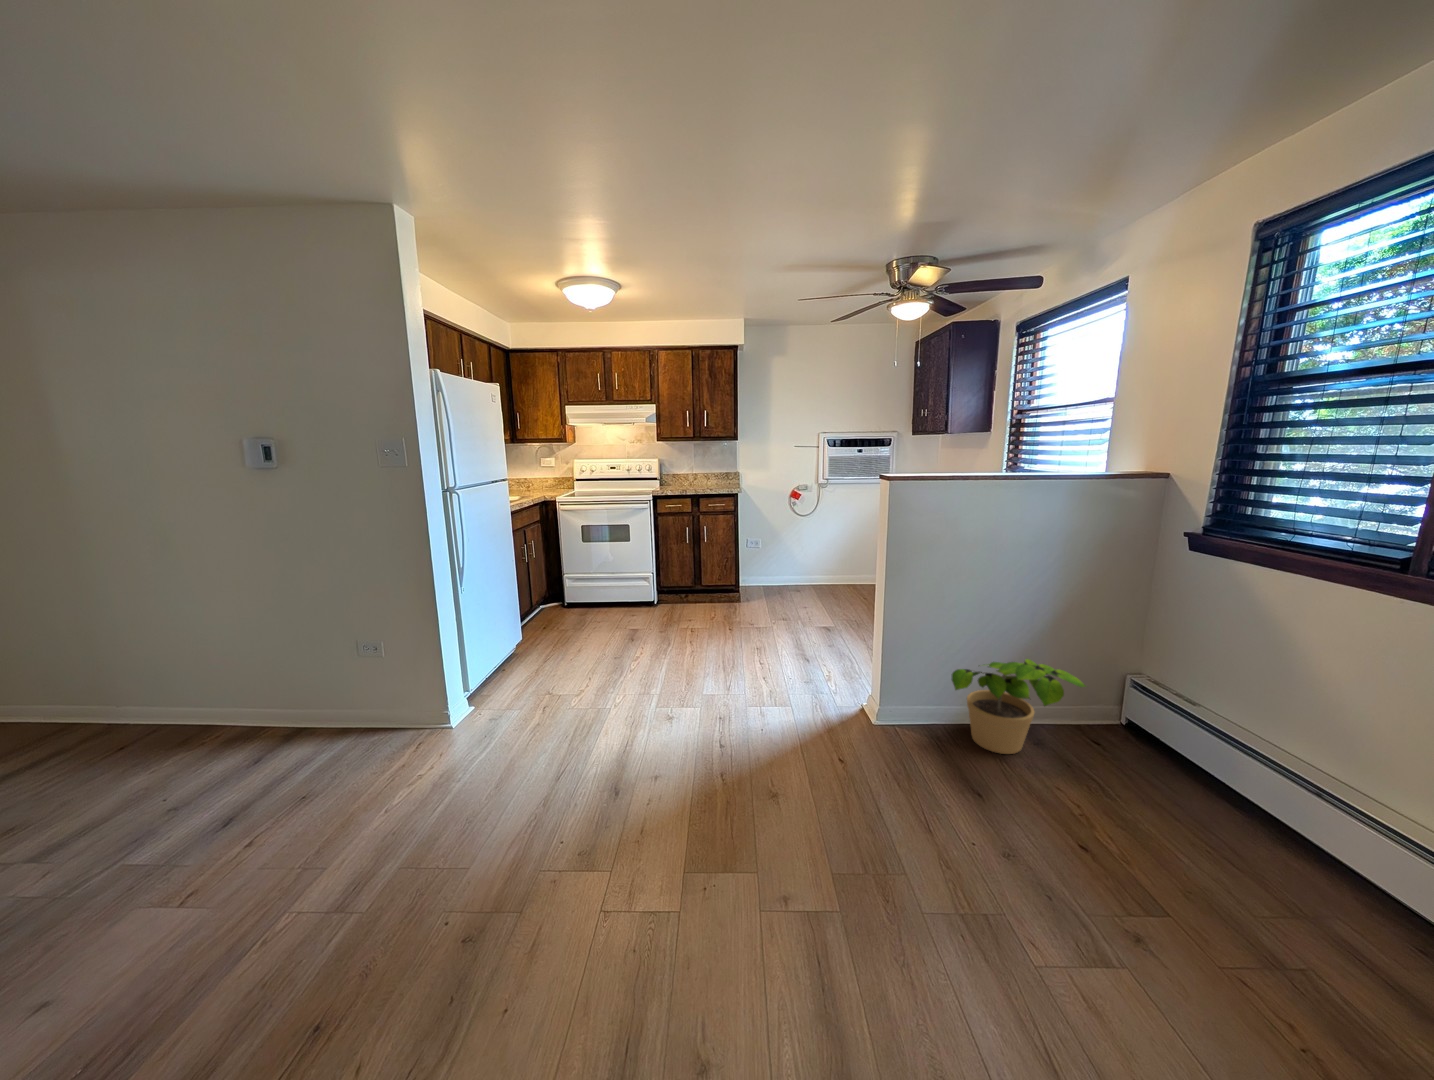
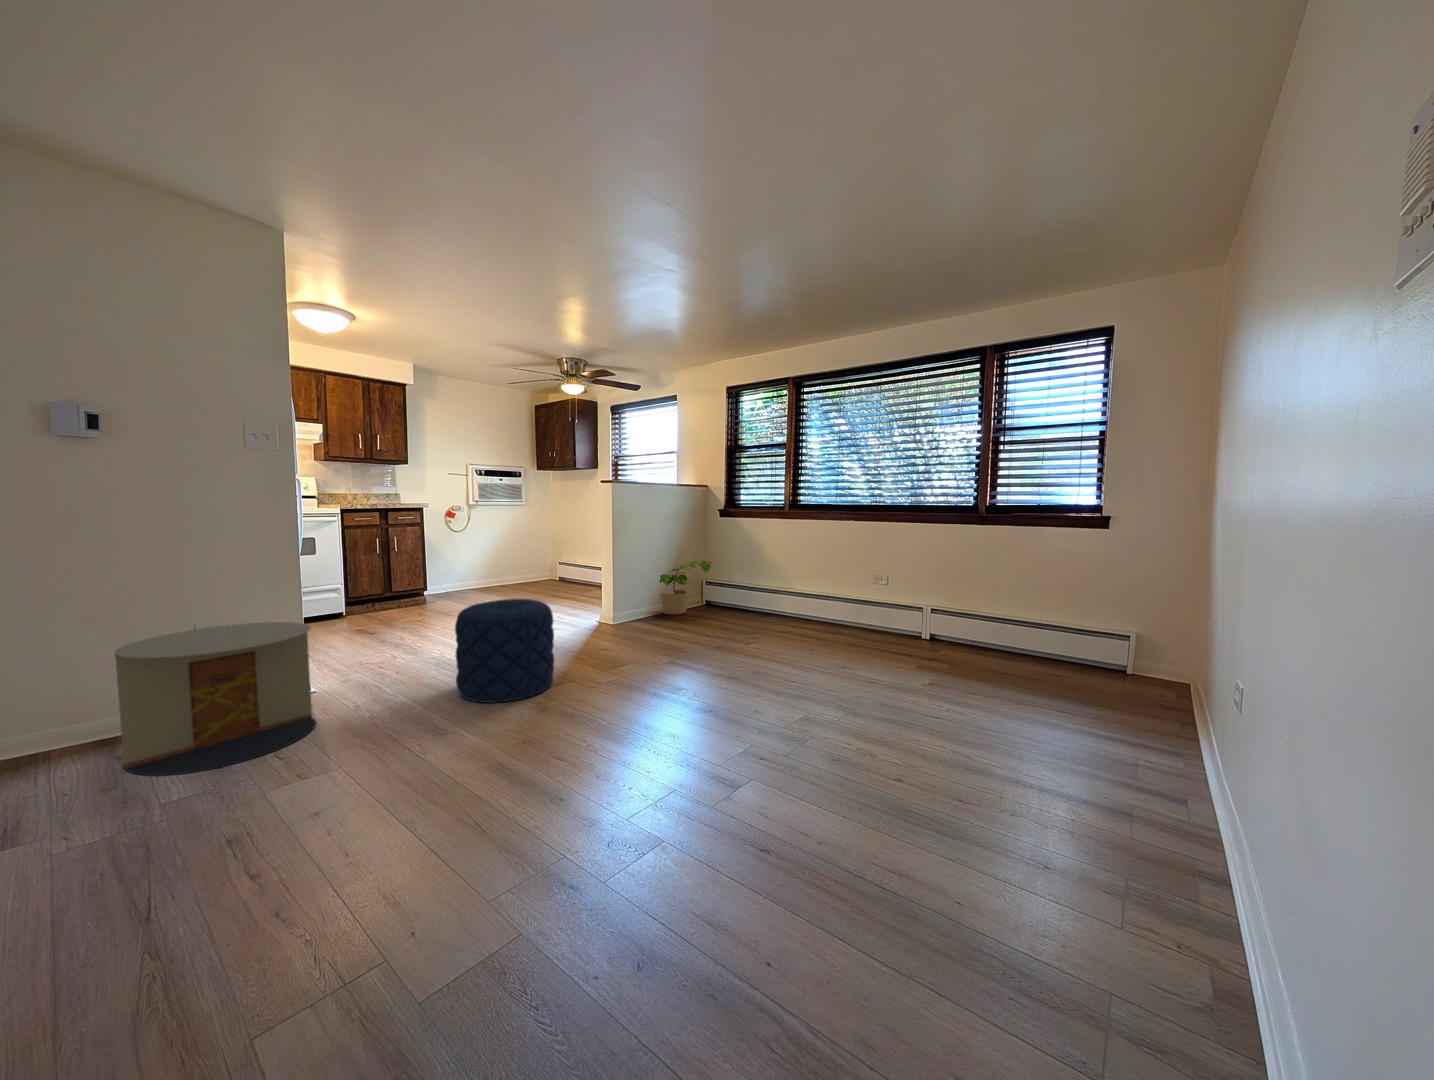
side table: none [167,647,368,815] -> present [115,622,316,776]
pouf: none [389,693,550,886] -> present [455,599,554,703]

